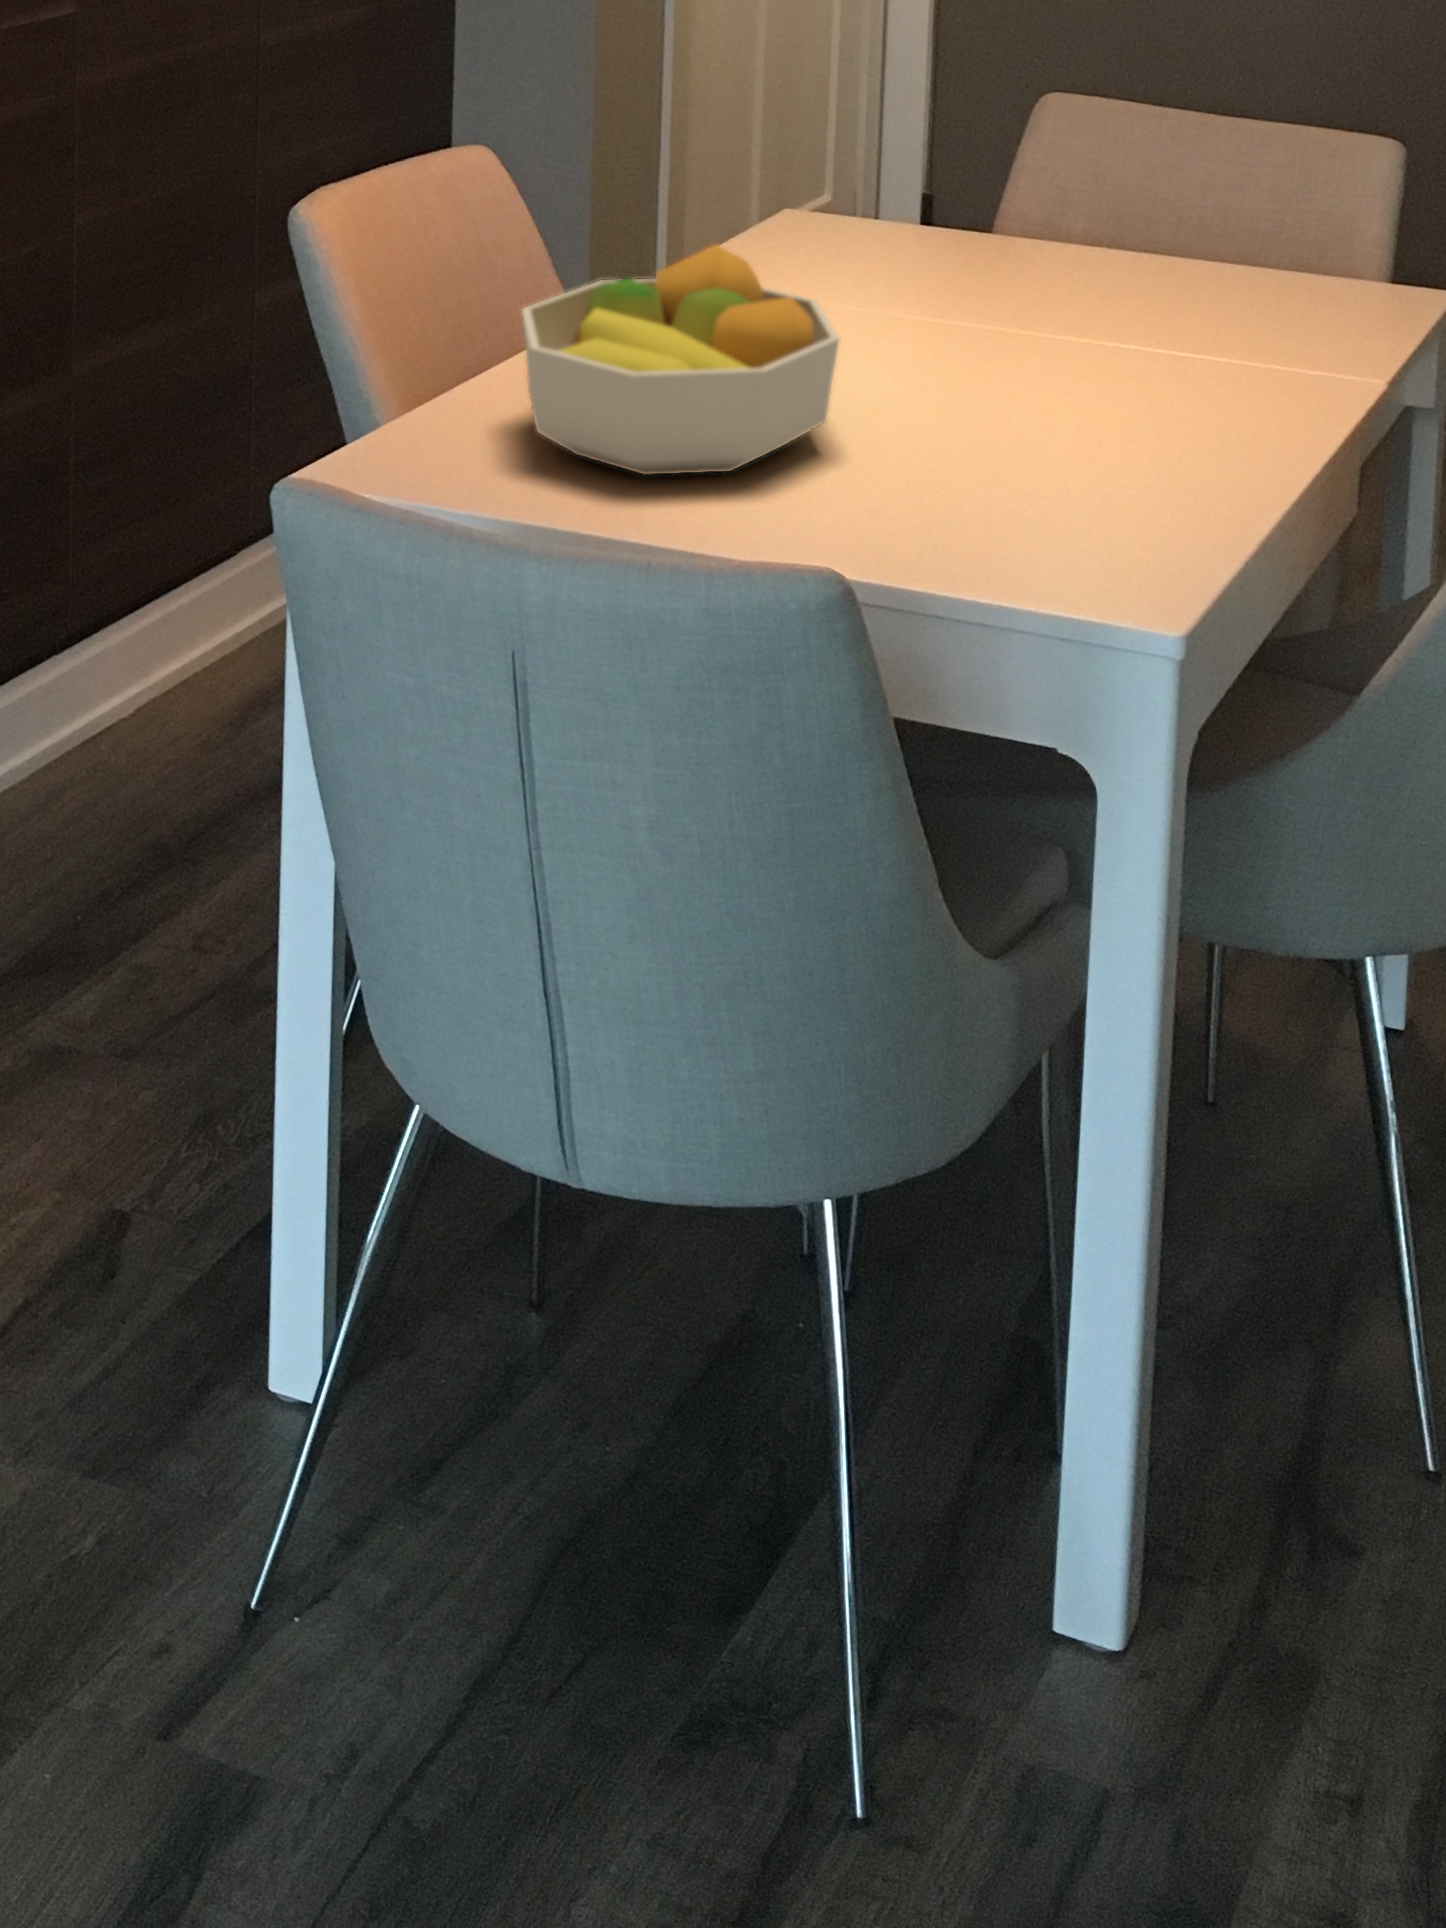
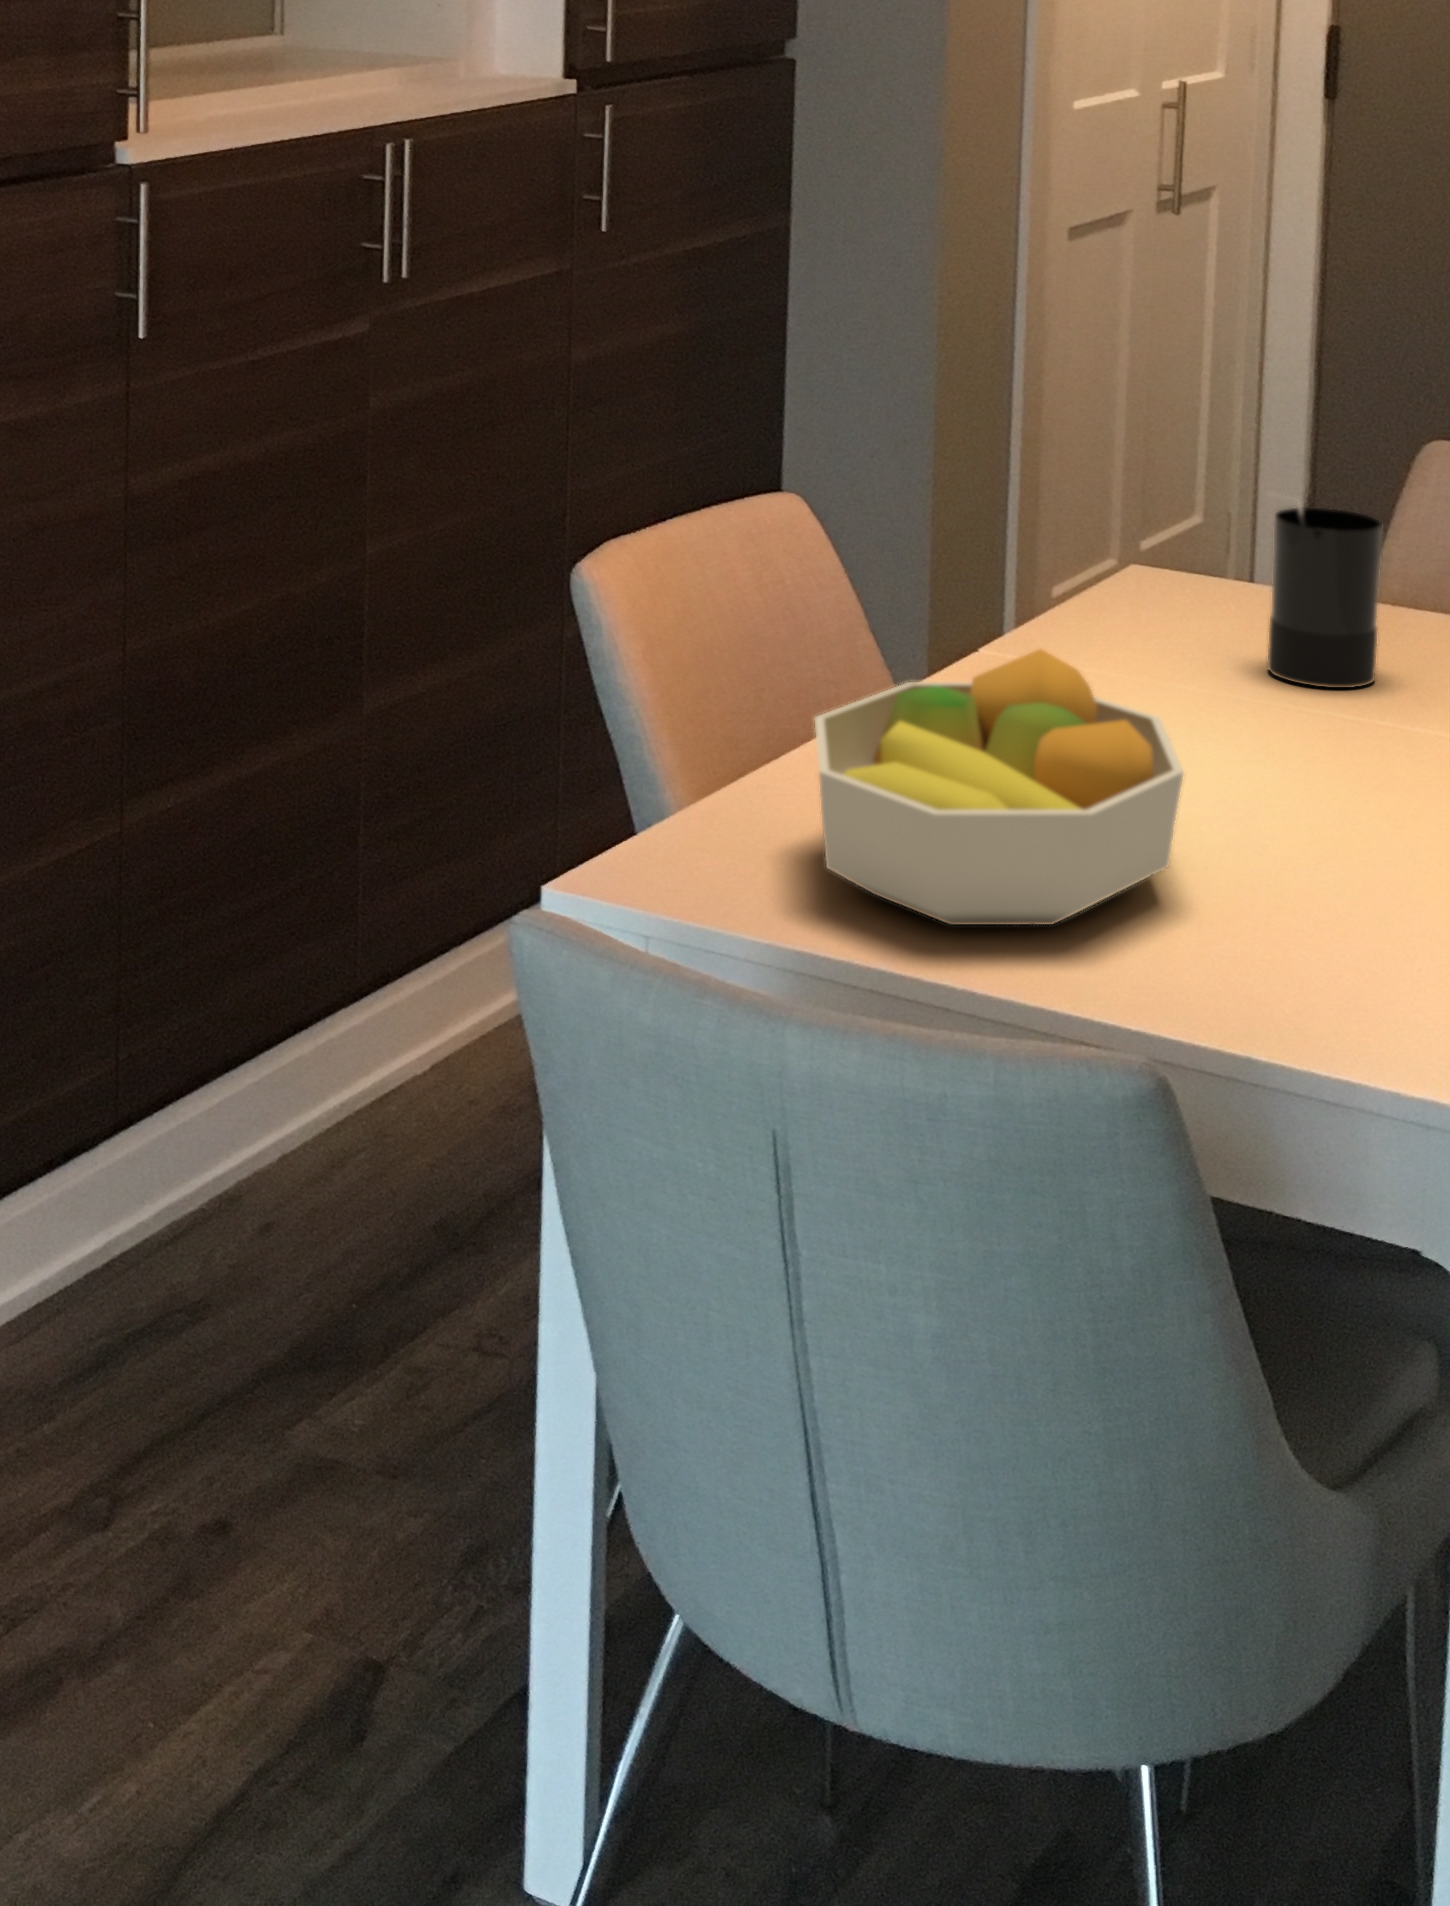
candle: none [900,123,999,290] -> present [1268,496,1382,688]

